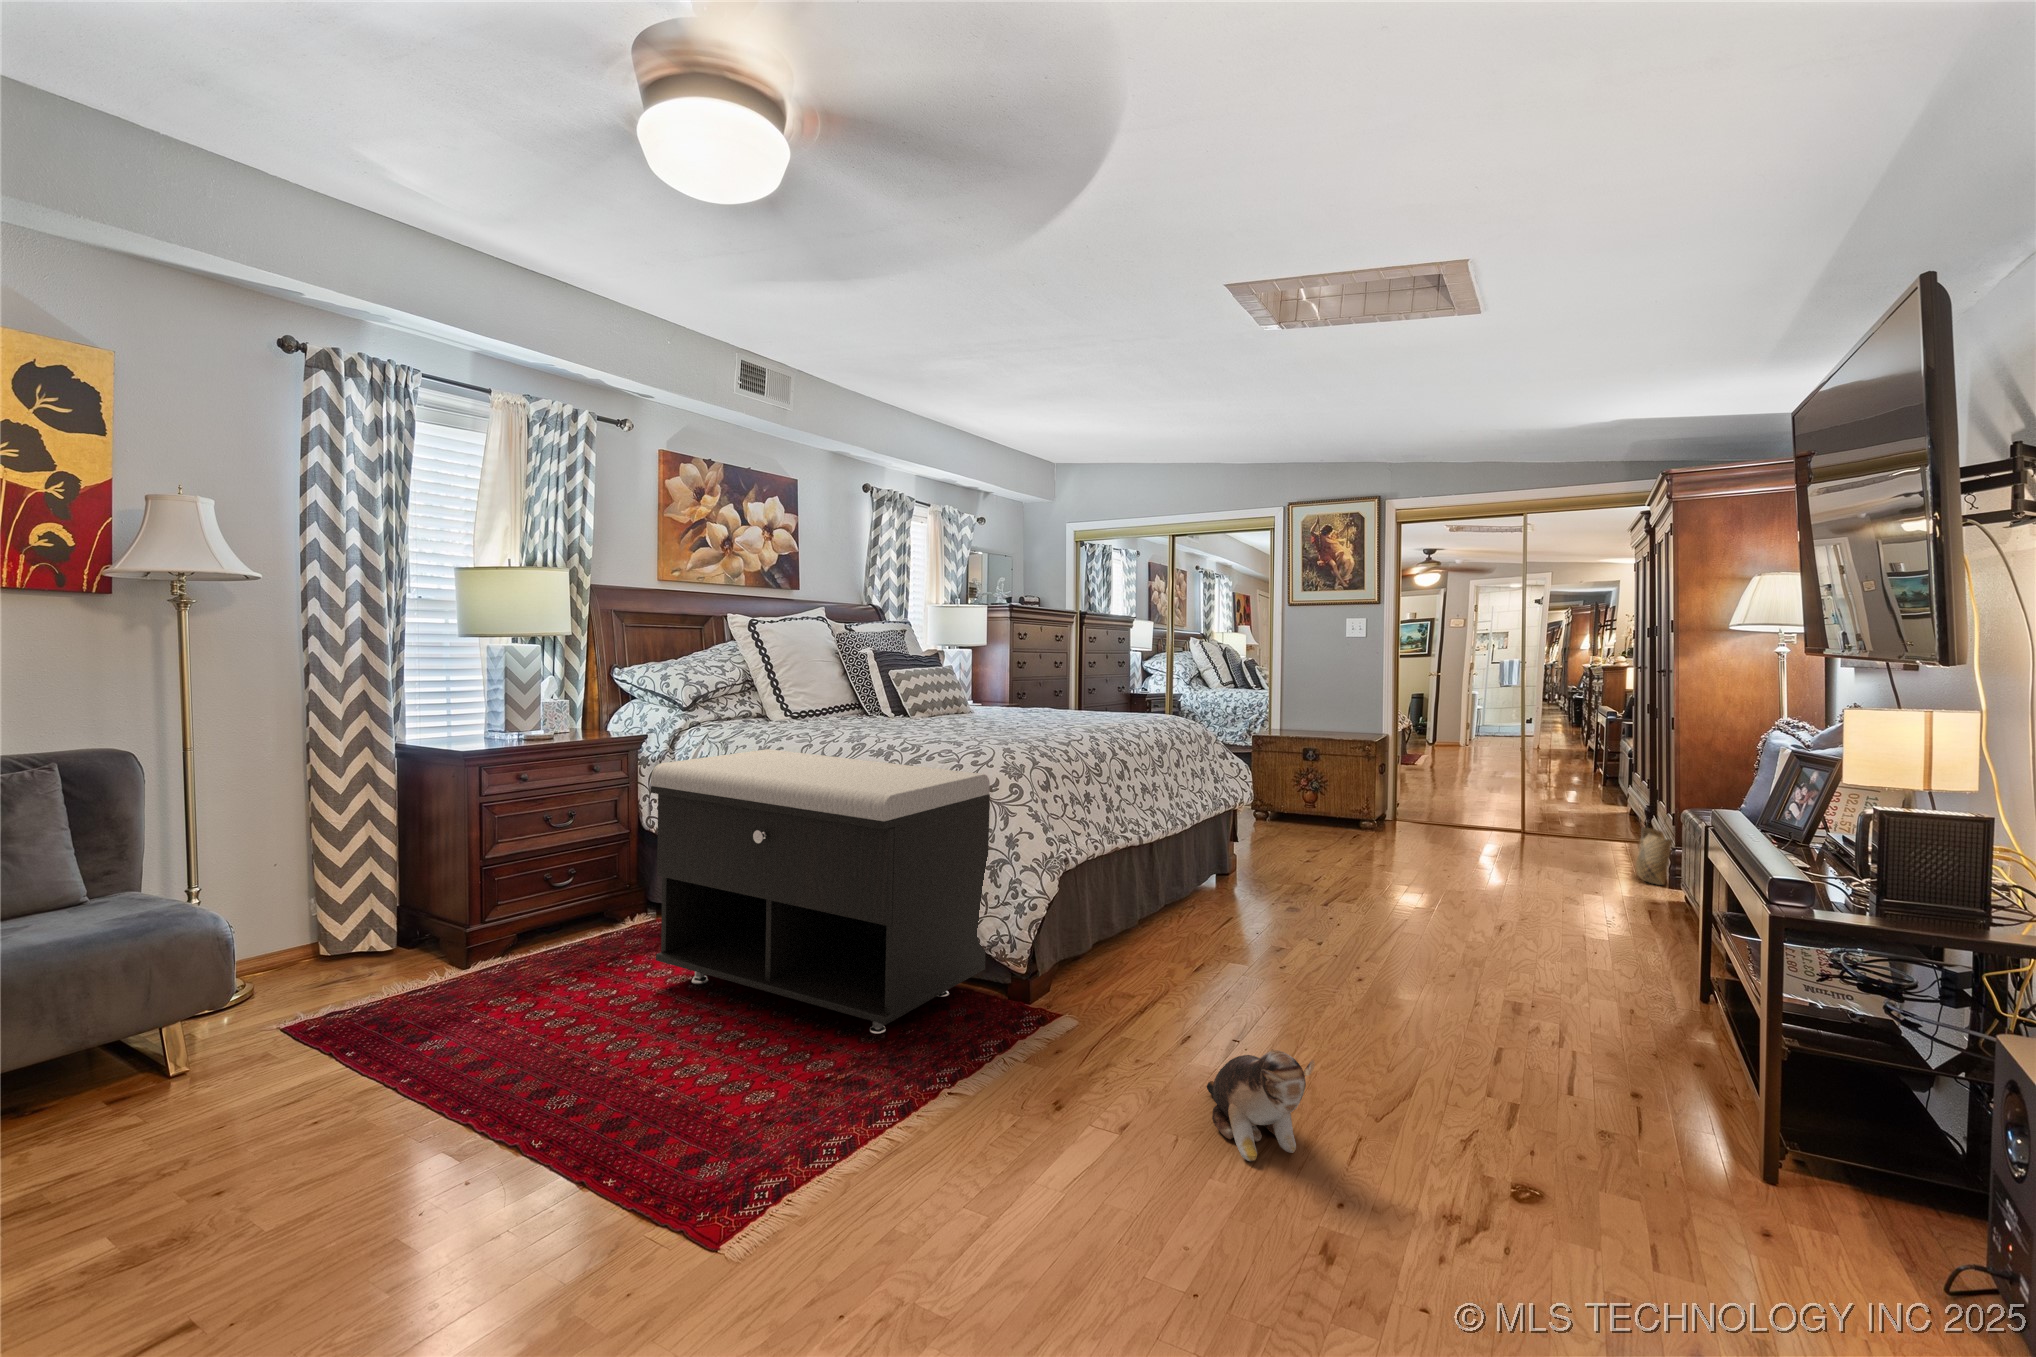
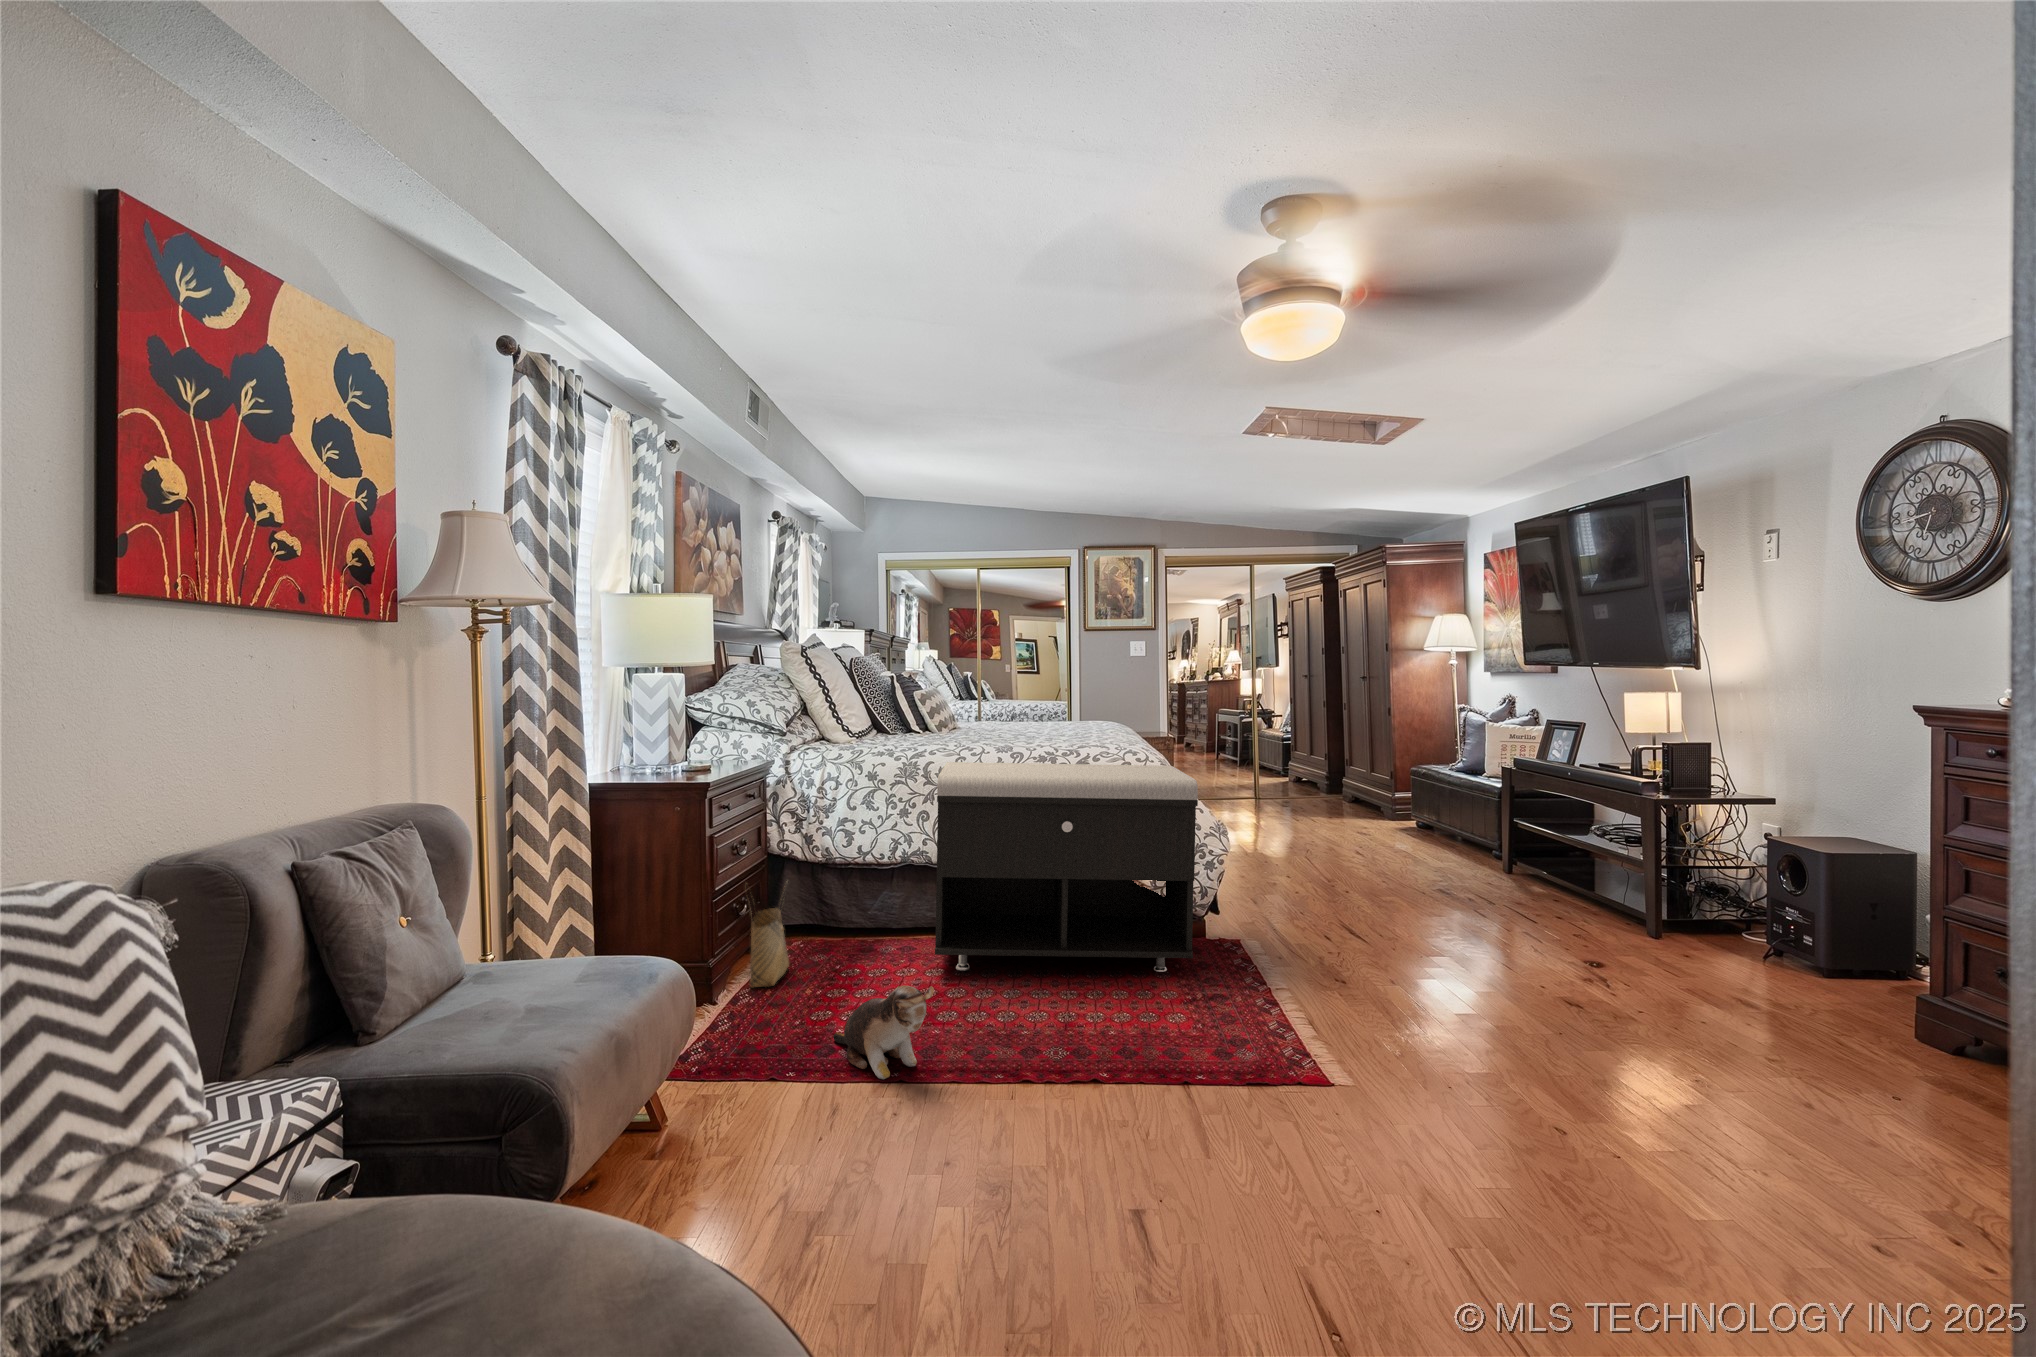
woven basket: present [1636,810,1673,885] -> present [746,883,789,987]
plush toy: present [1207,1049,1315,1161] -> present [833,986,934,1079]

